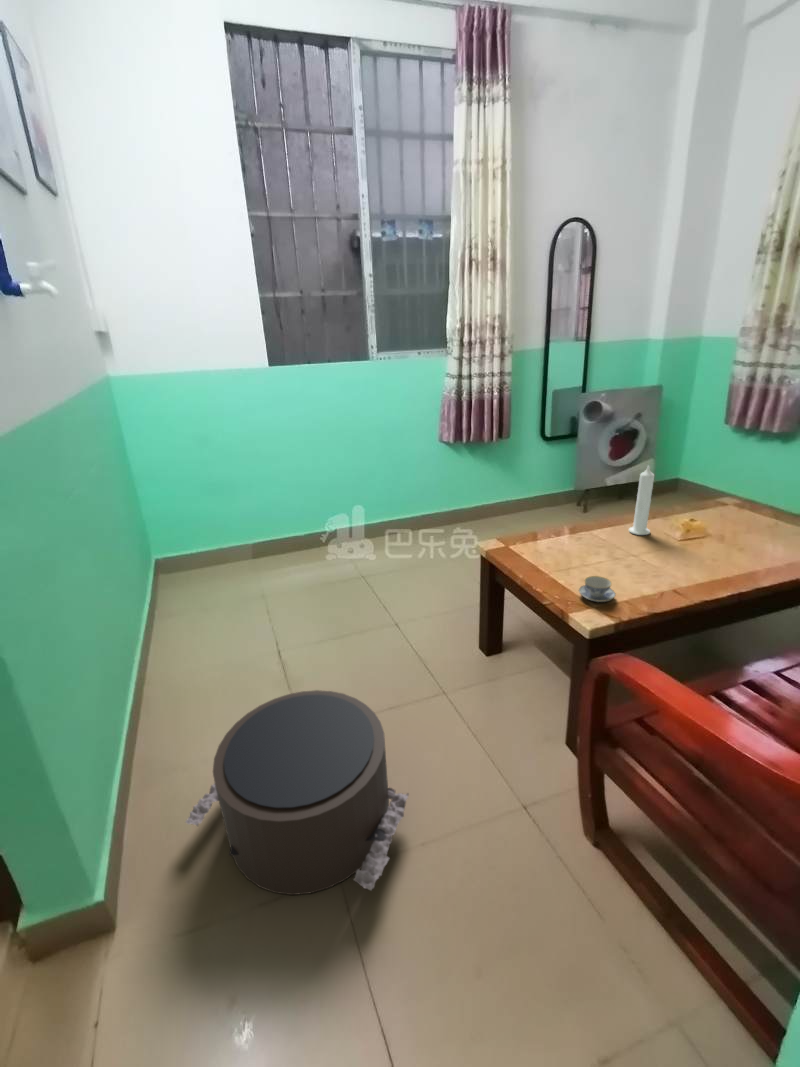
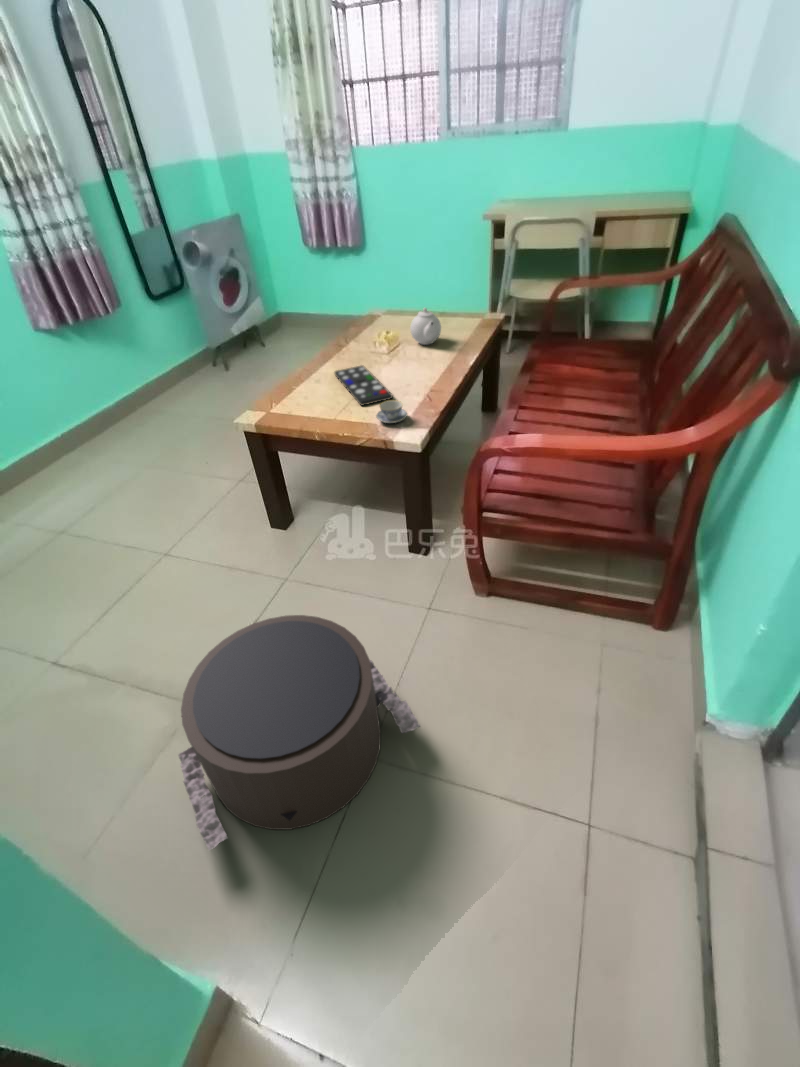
candle: present [629,466,654,535] -> none [337,292,359,363]
teapot: none [728,507,773,548] -> present [410,308,441,345]
remote control: none [587,535,639,580] -> present [335,366,393,405]

